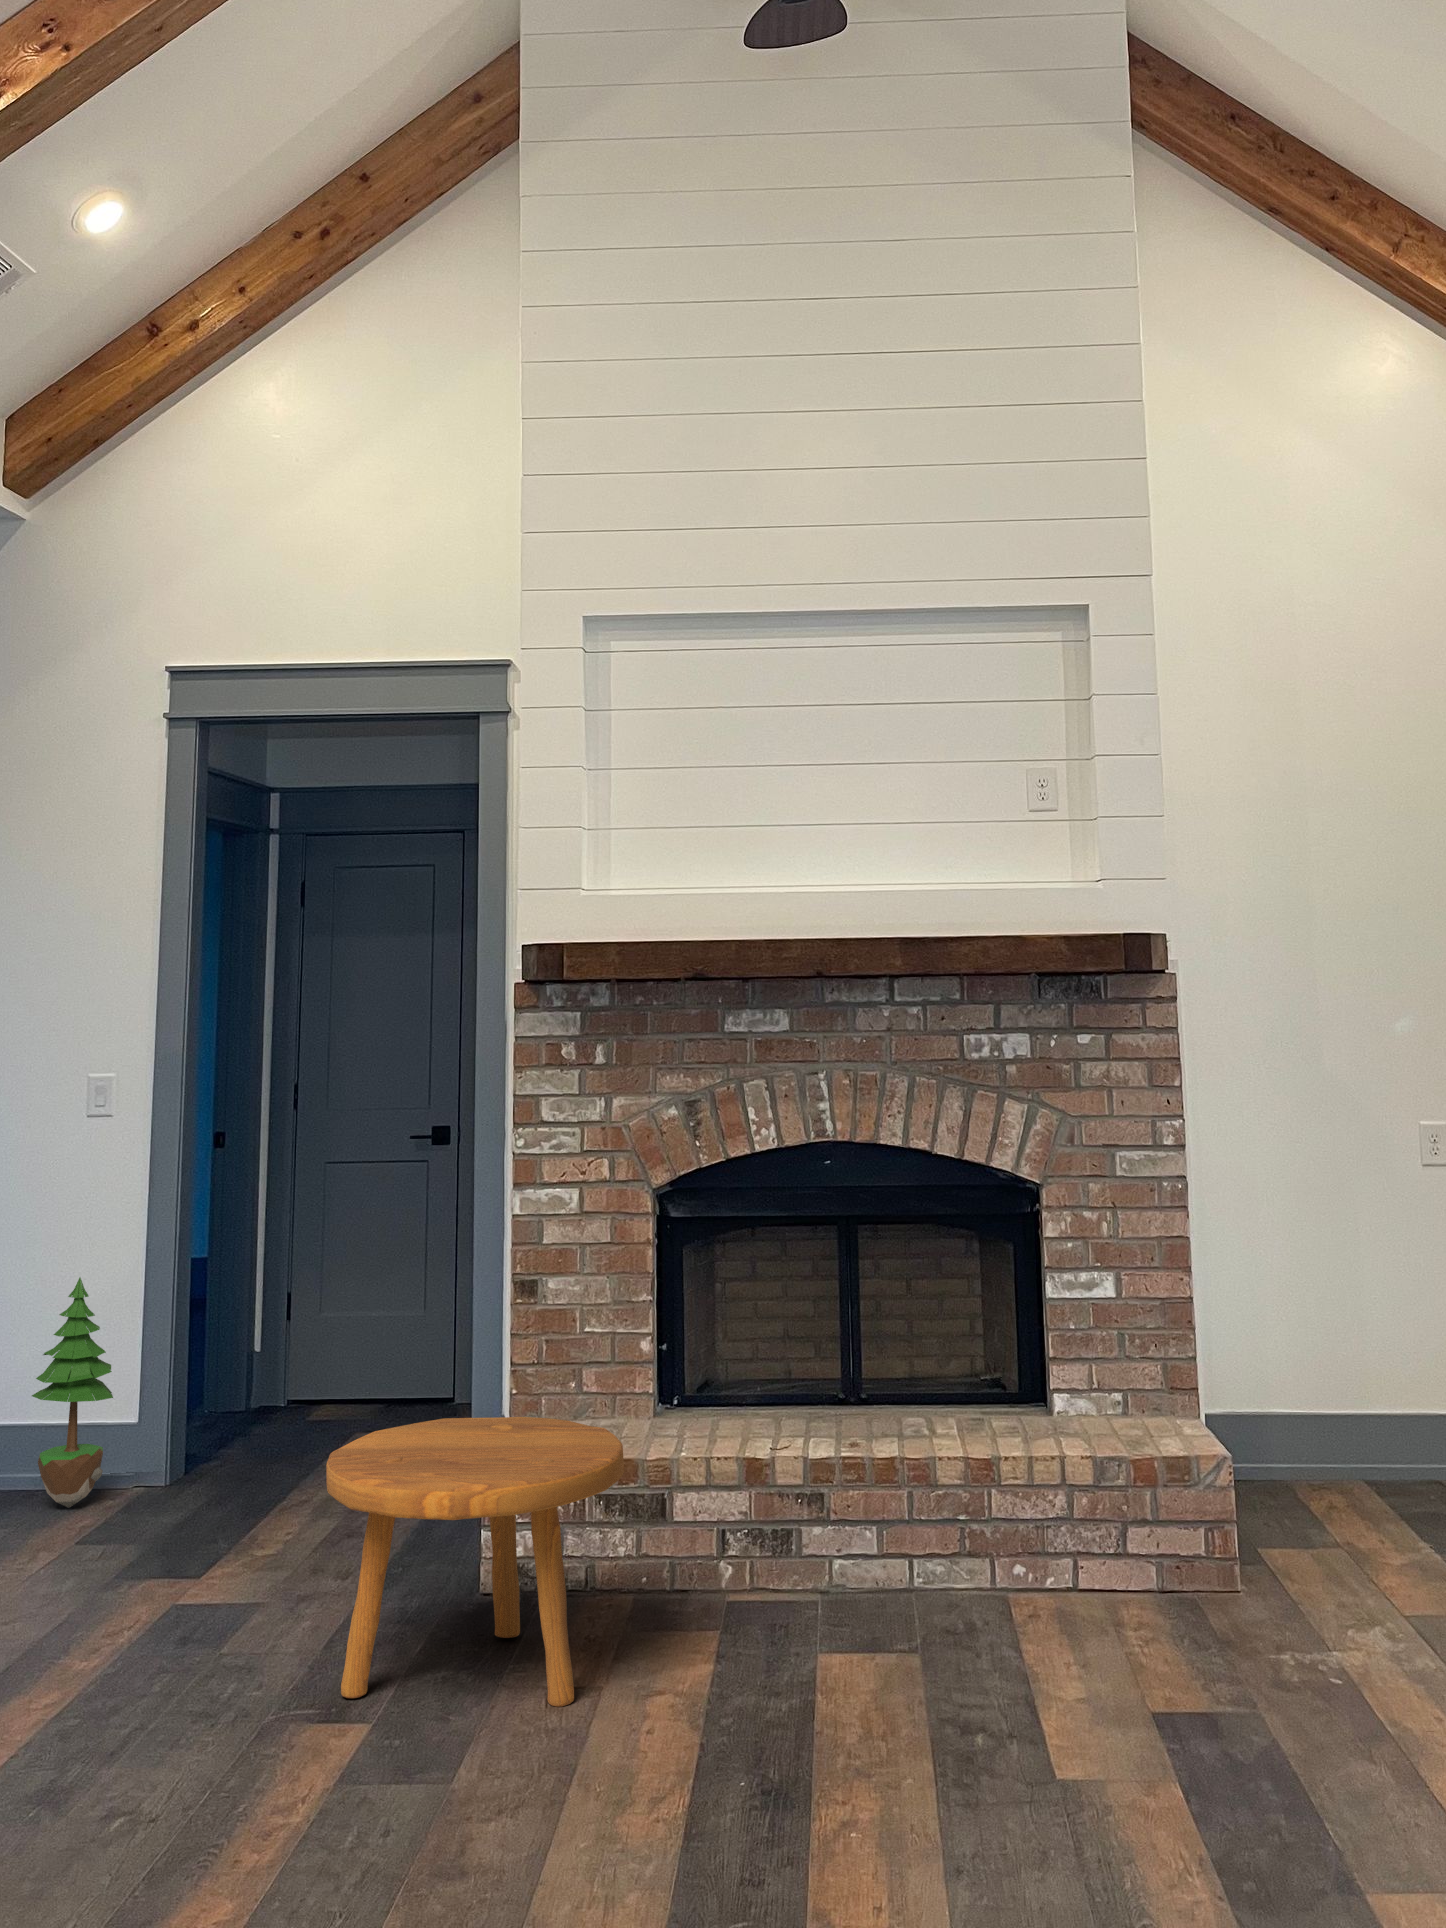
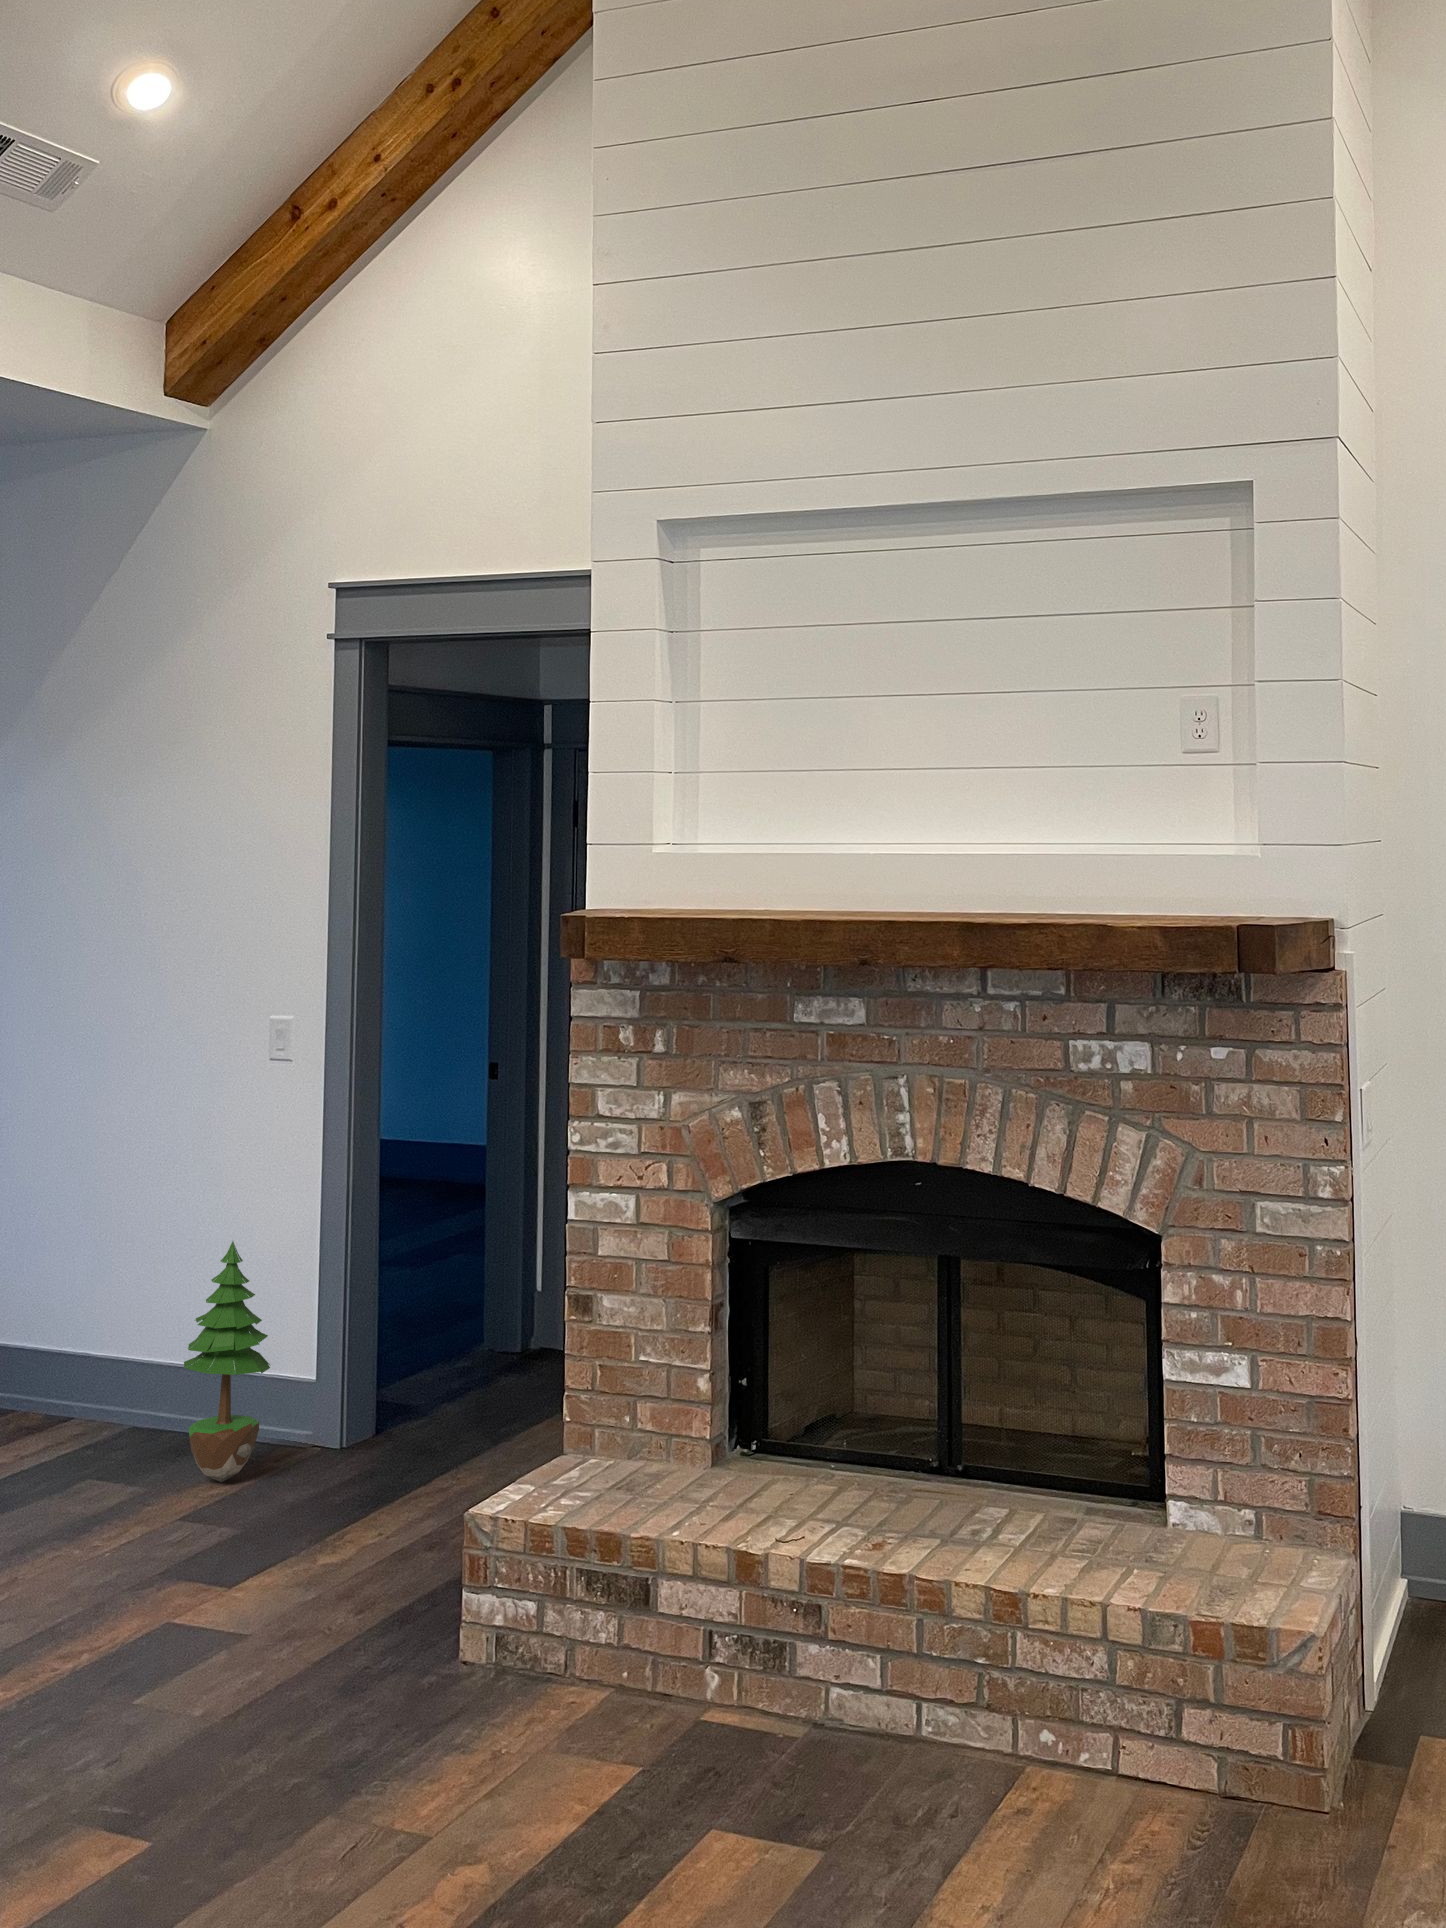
footstool: present [326,1417,624,1707] -> none [123,1465,493,1842]

